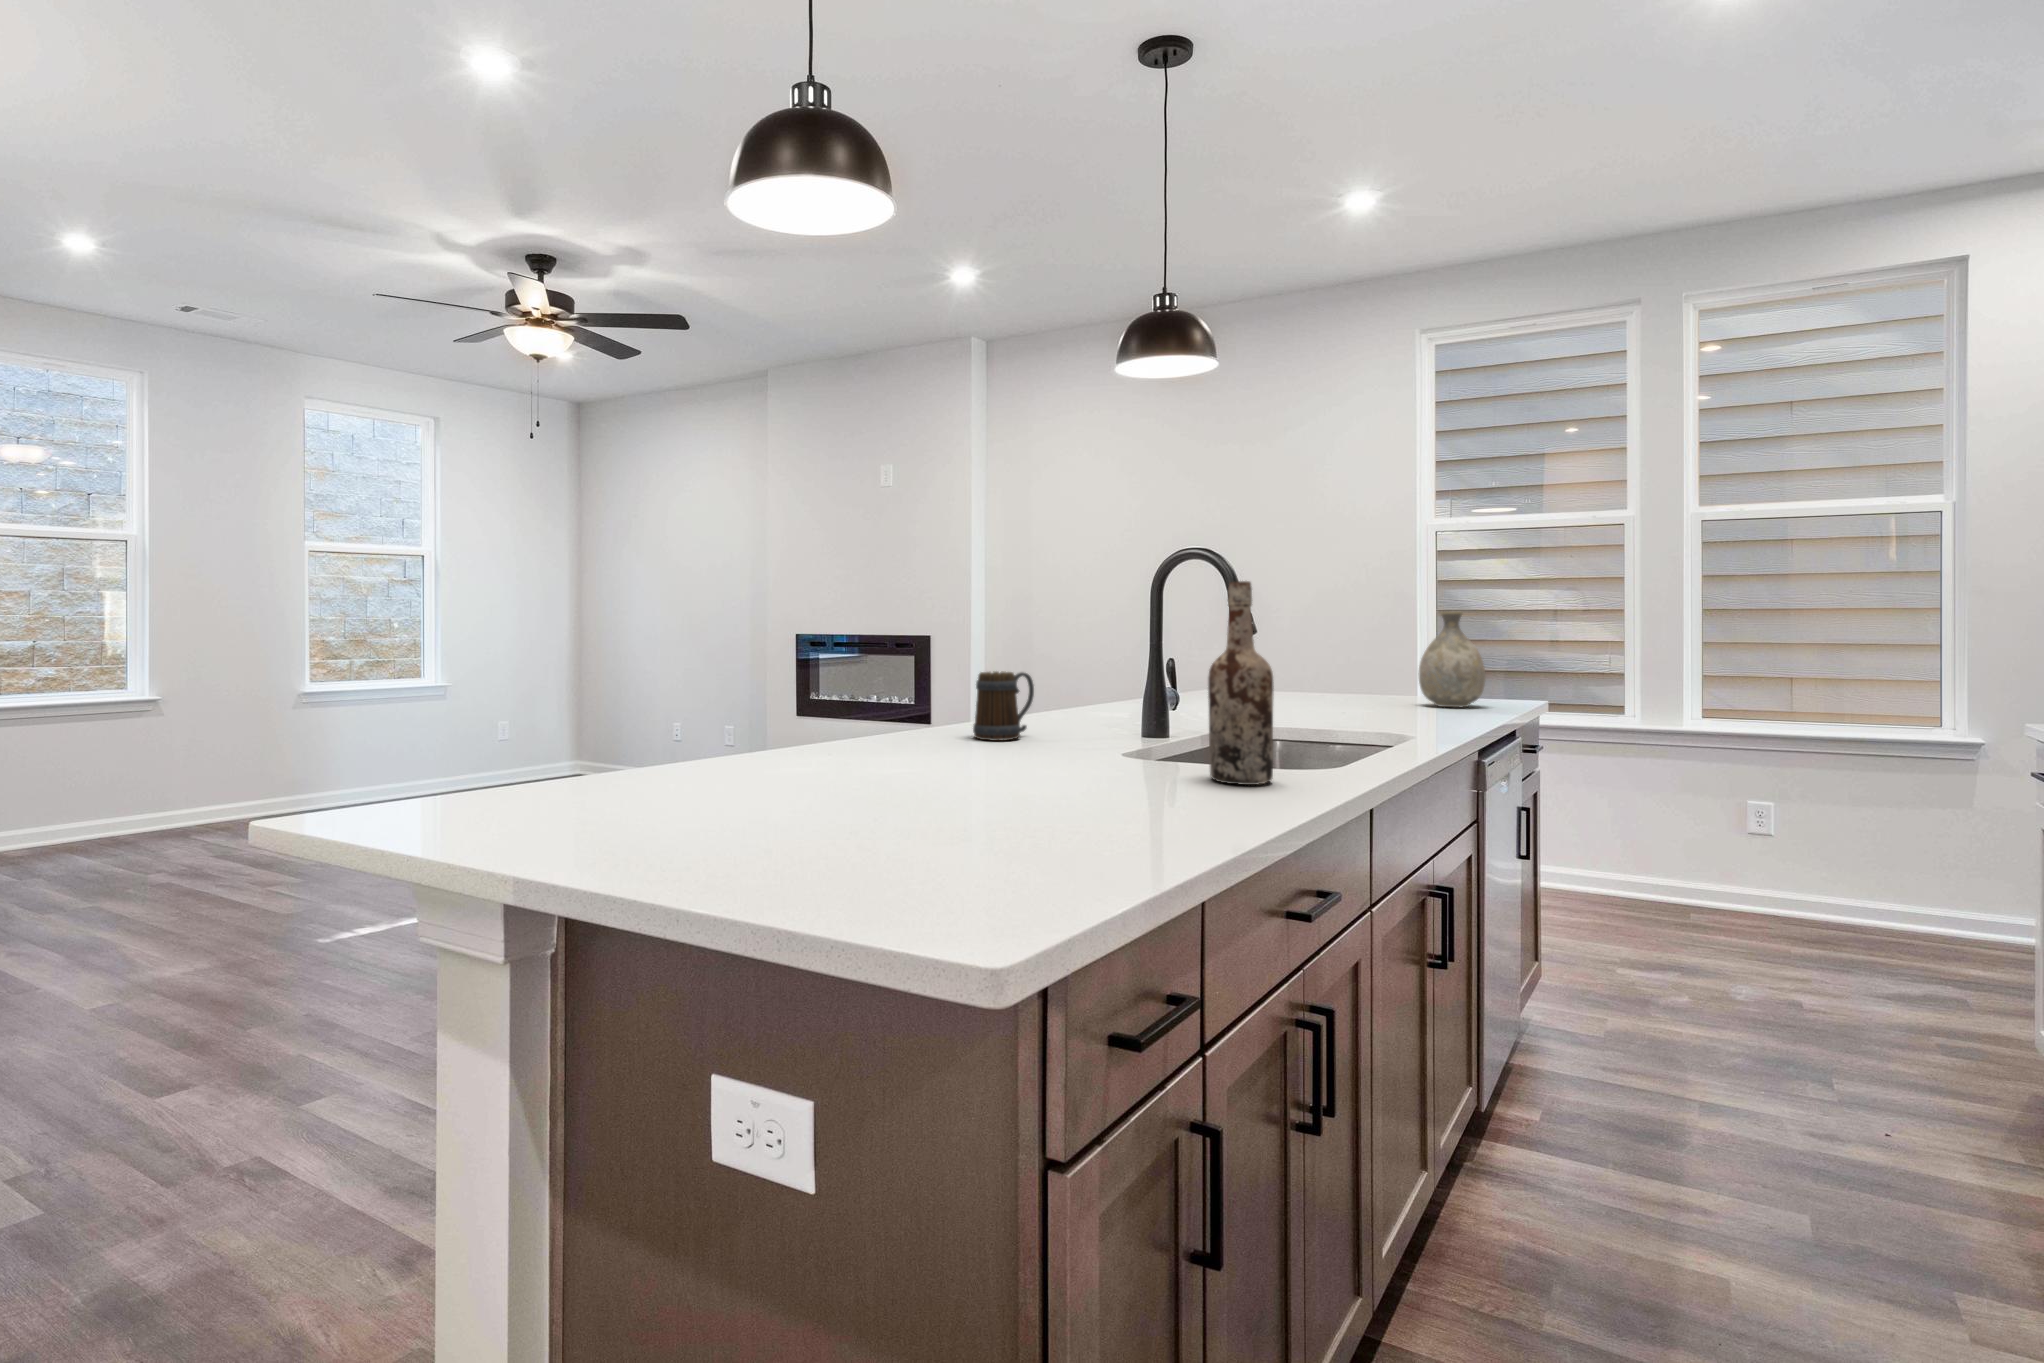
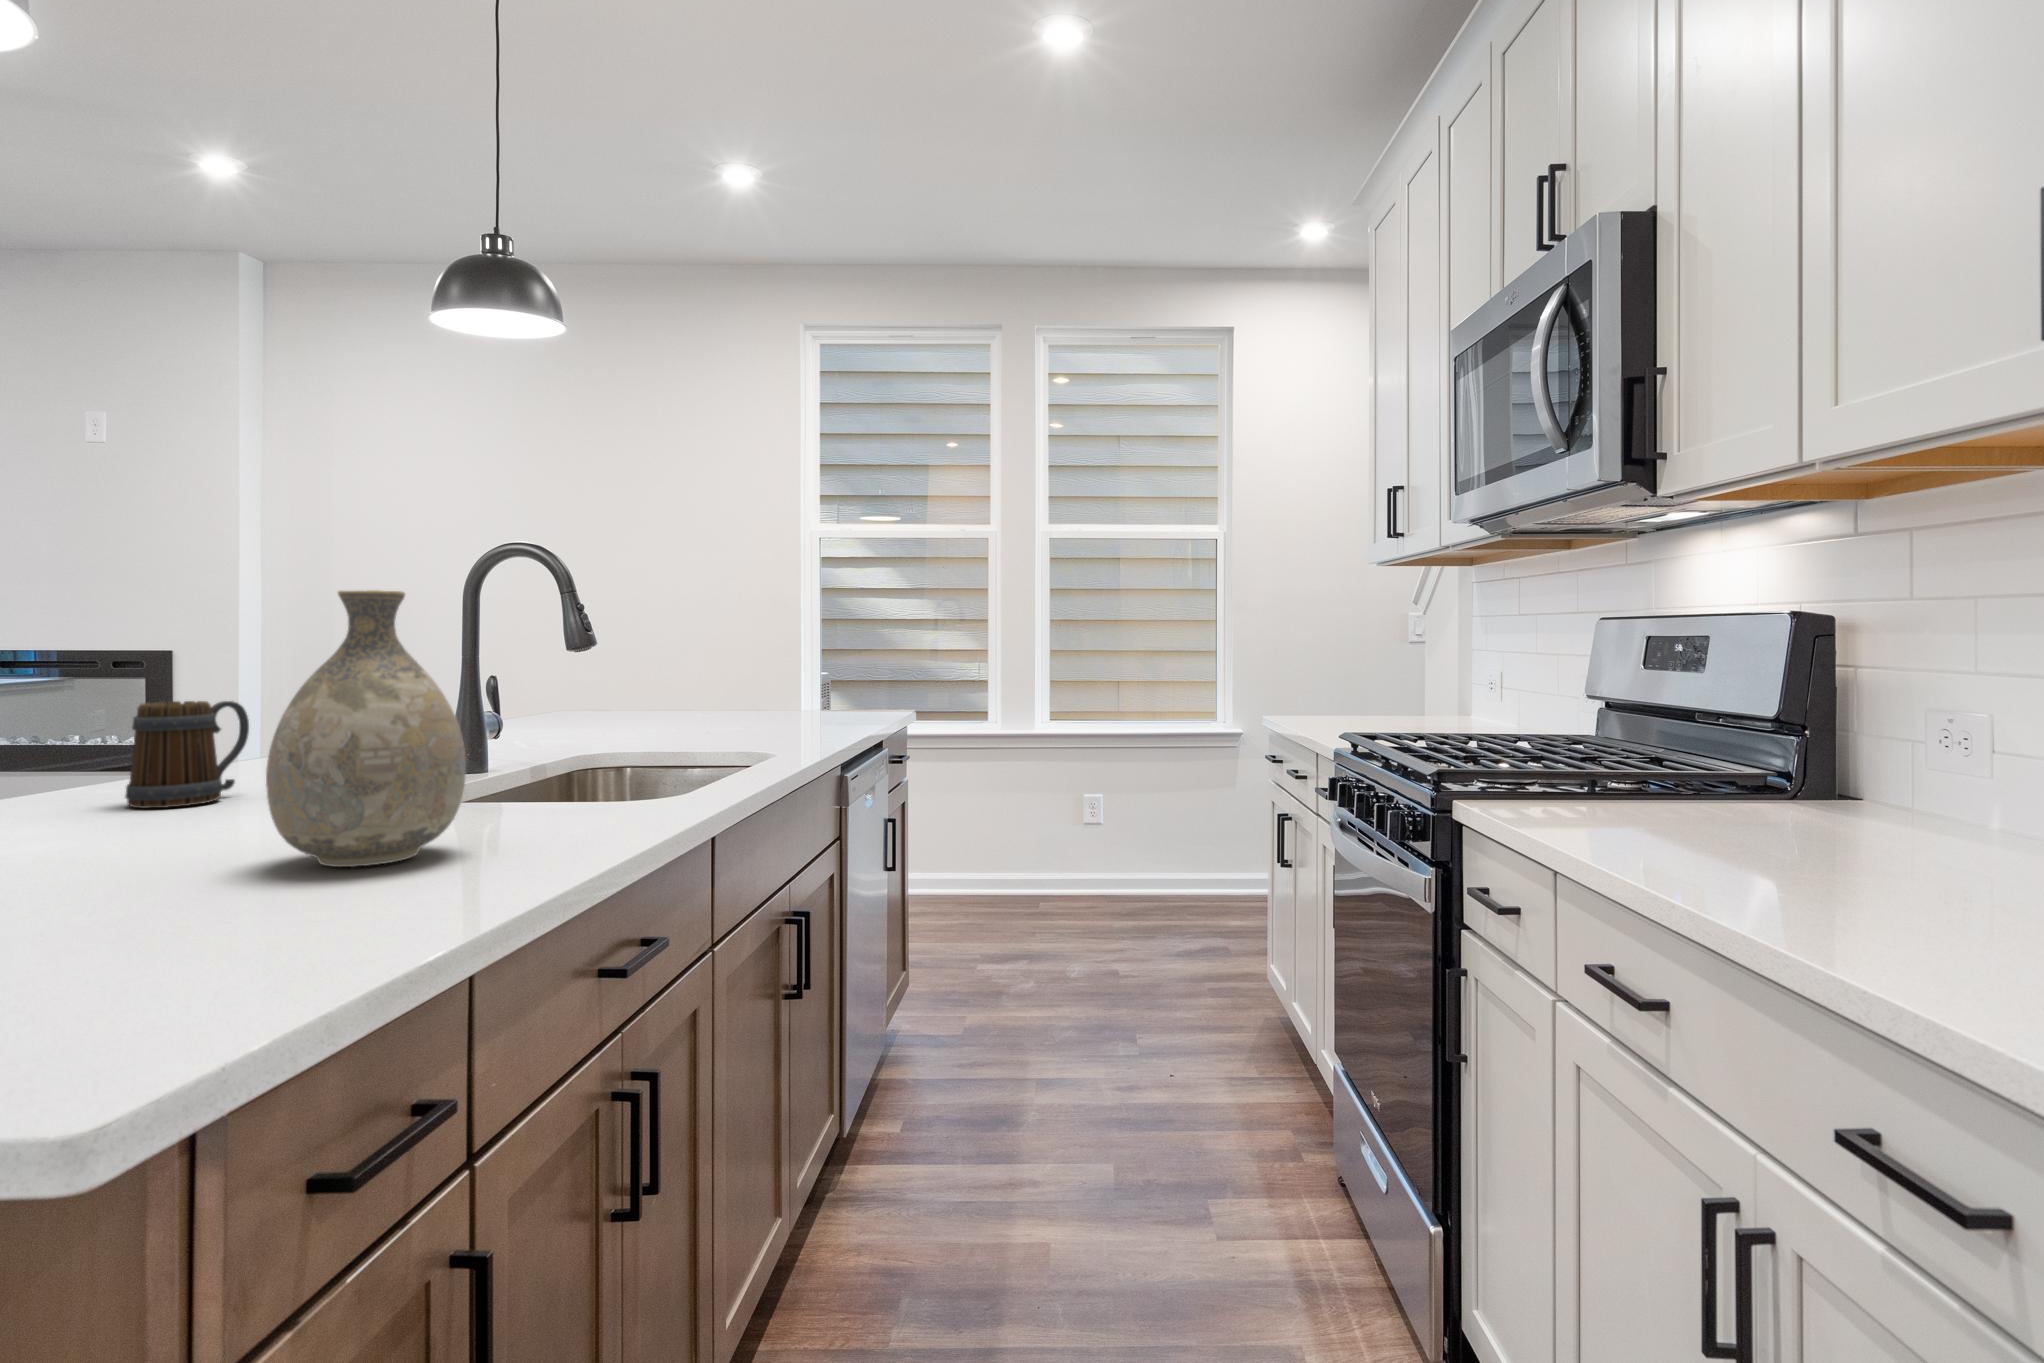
wine bottle: present [1208,581,1274,785] -> none [515,580,598,828]
vase: present [1418,612,1486,707] -> present [266,590,466,867]

